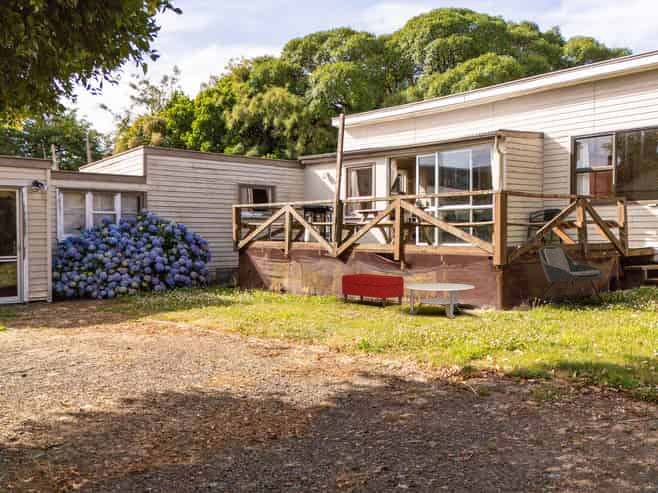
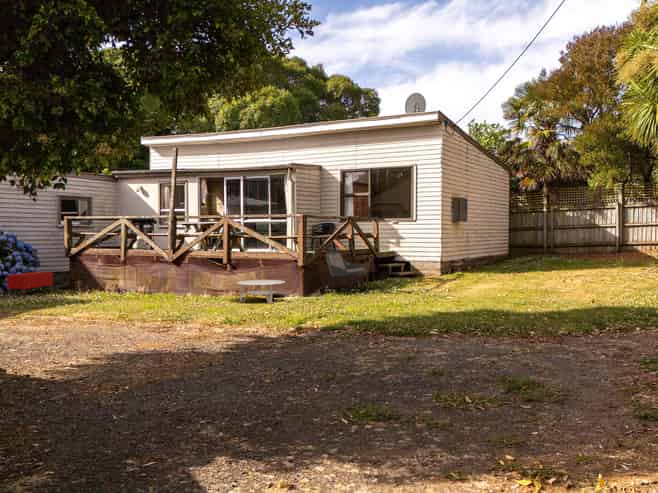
bench: present [342,274,404,308] -> present [7,272,53,295]

